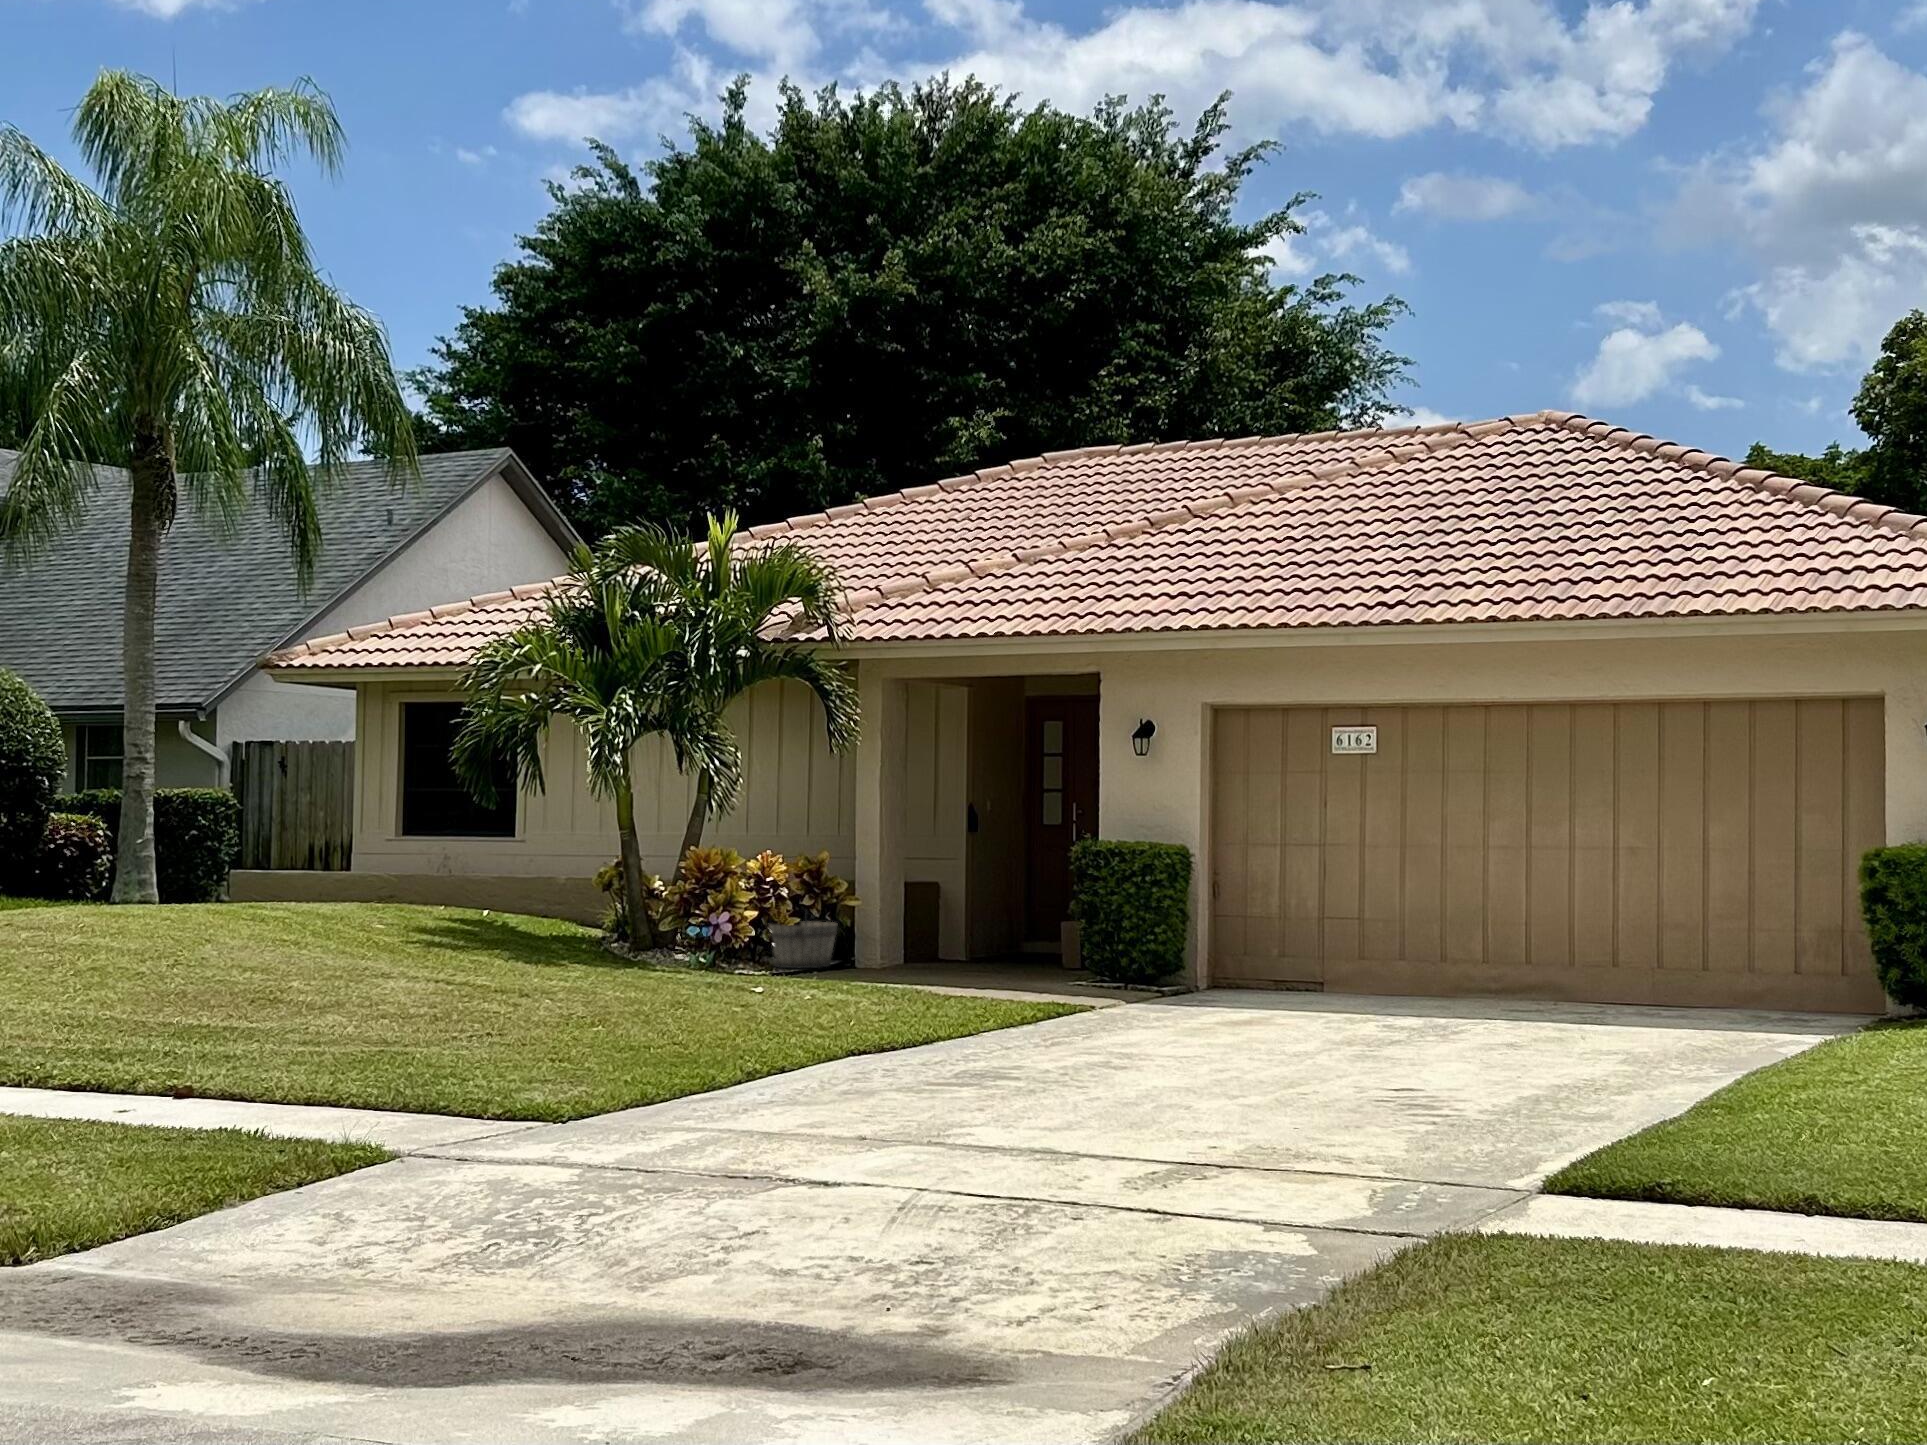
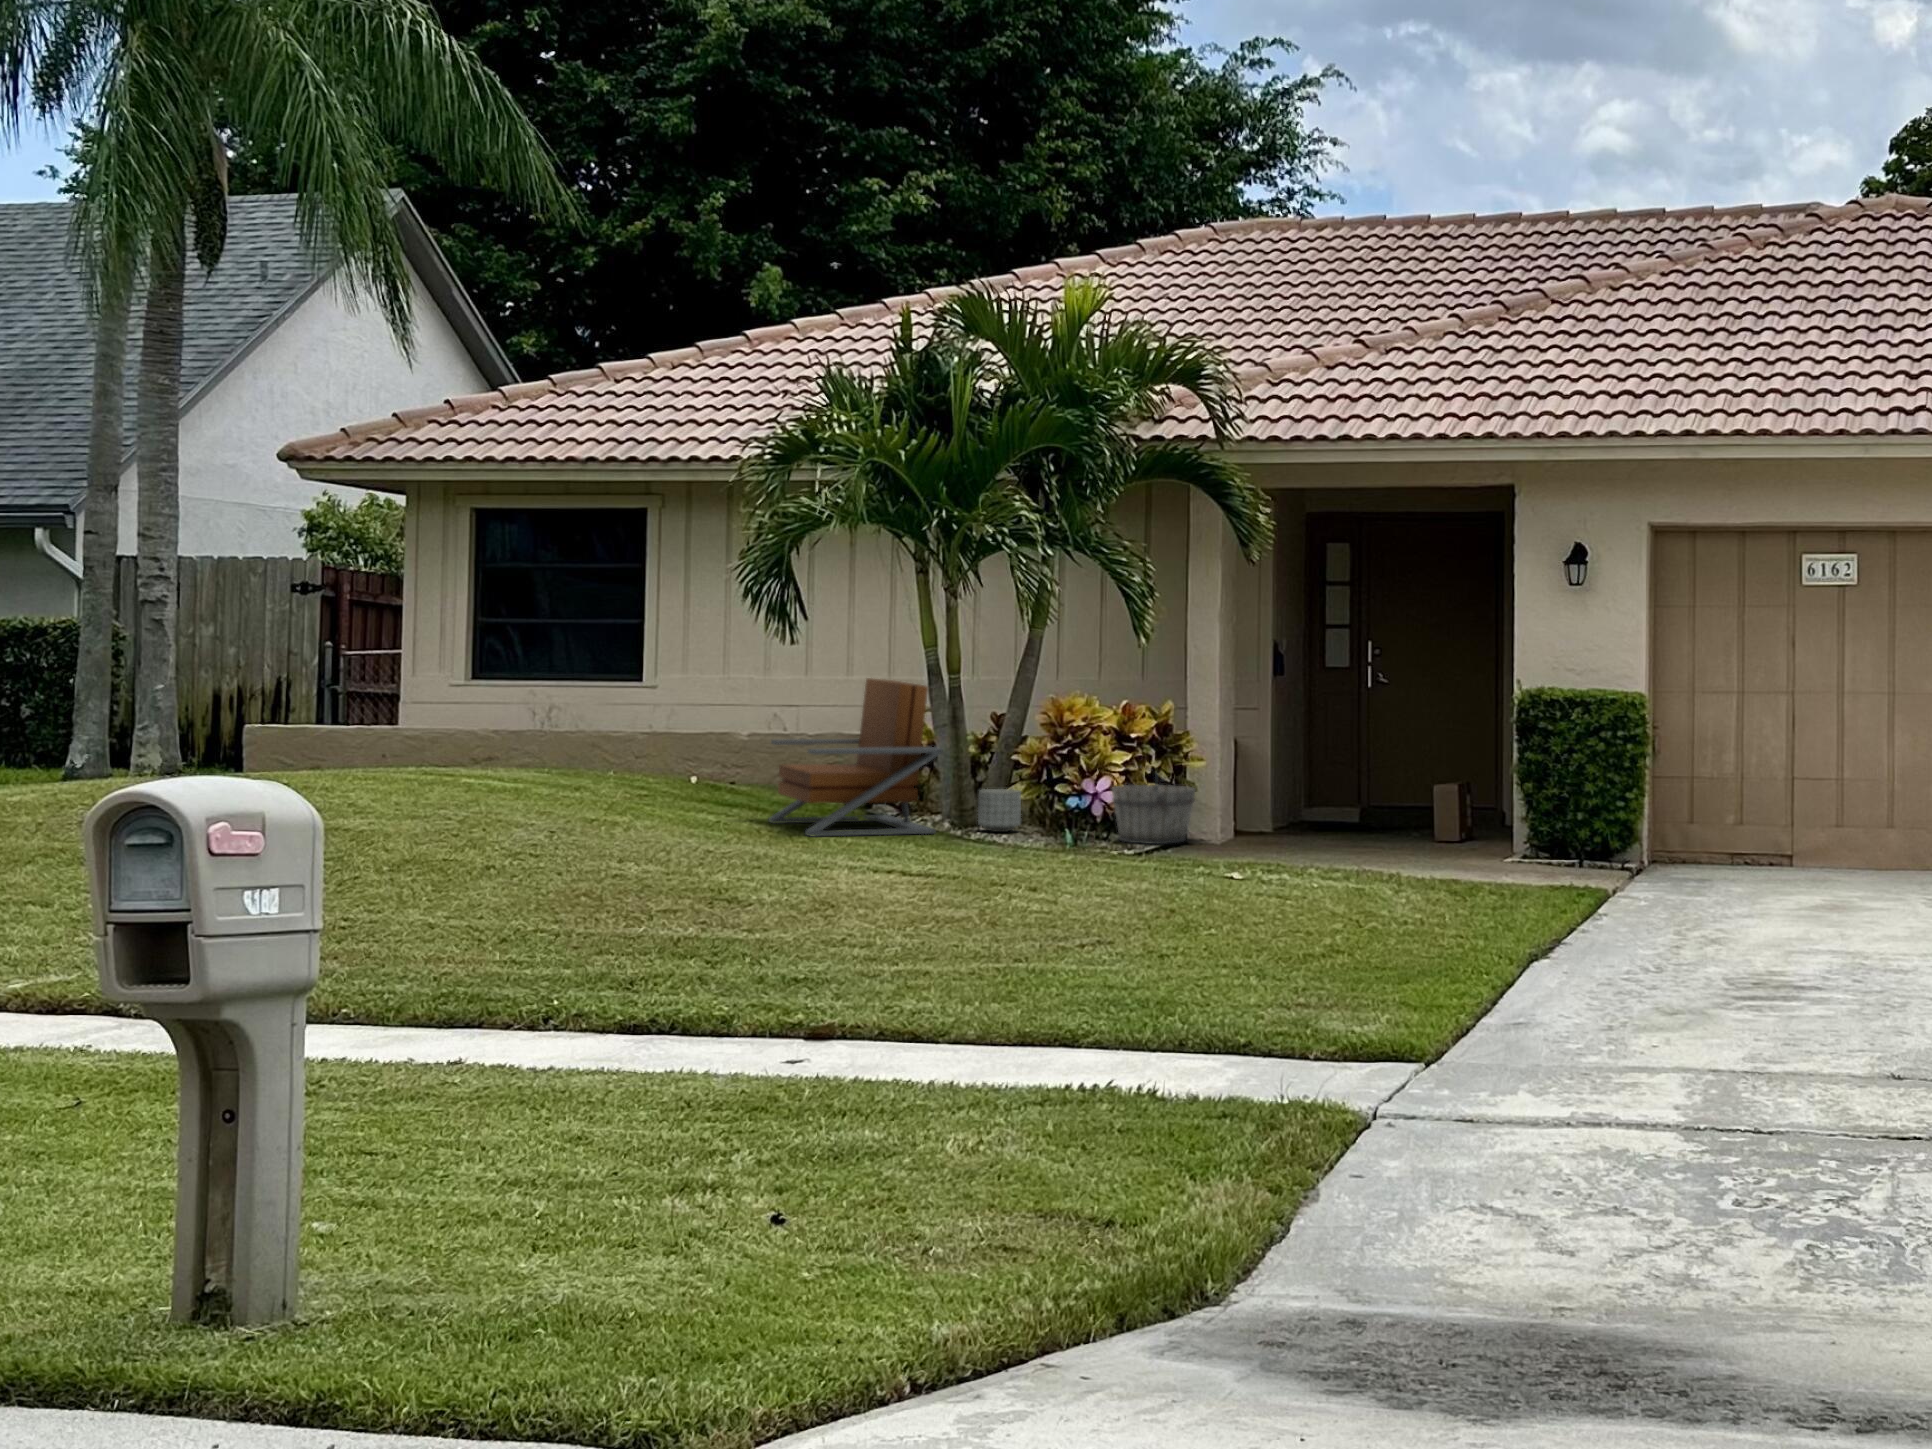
lounge chair: none [536,836,647,960] -> present [769,678,943,836]
planter: none [682,925,717,959] -> present [978,789,1021,832]

